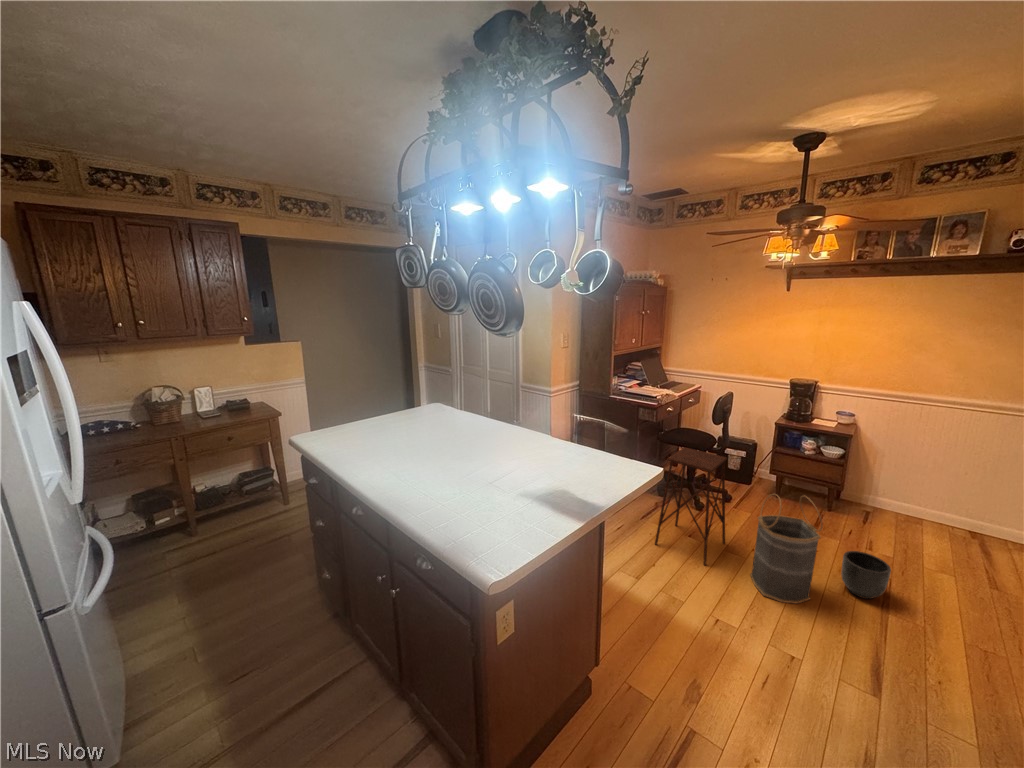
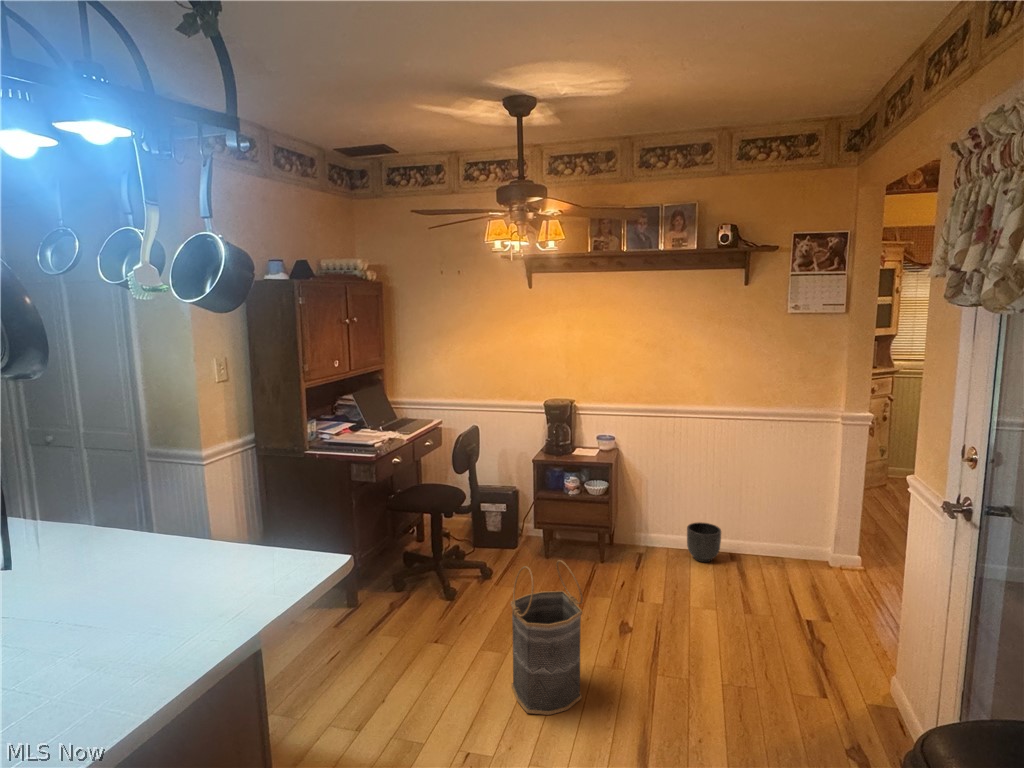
side table: present [655,447,727,565] -> none [383,518,482,690]
planter: present [841,551,891,599] -> present [687,522,721,562]

